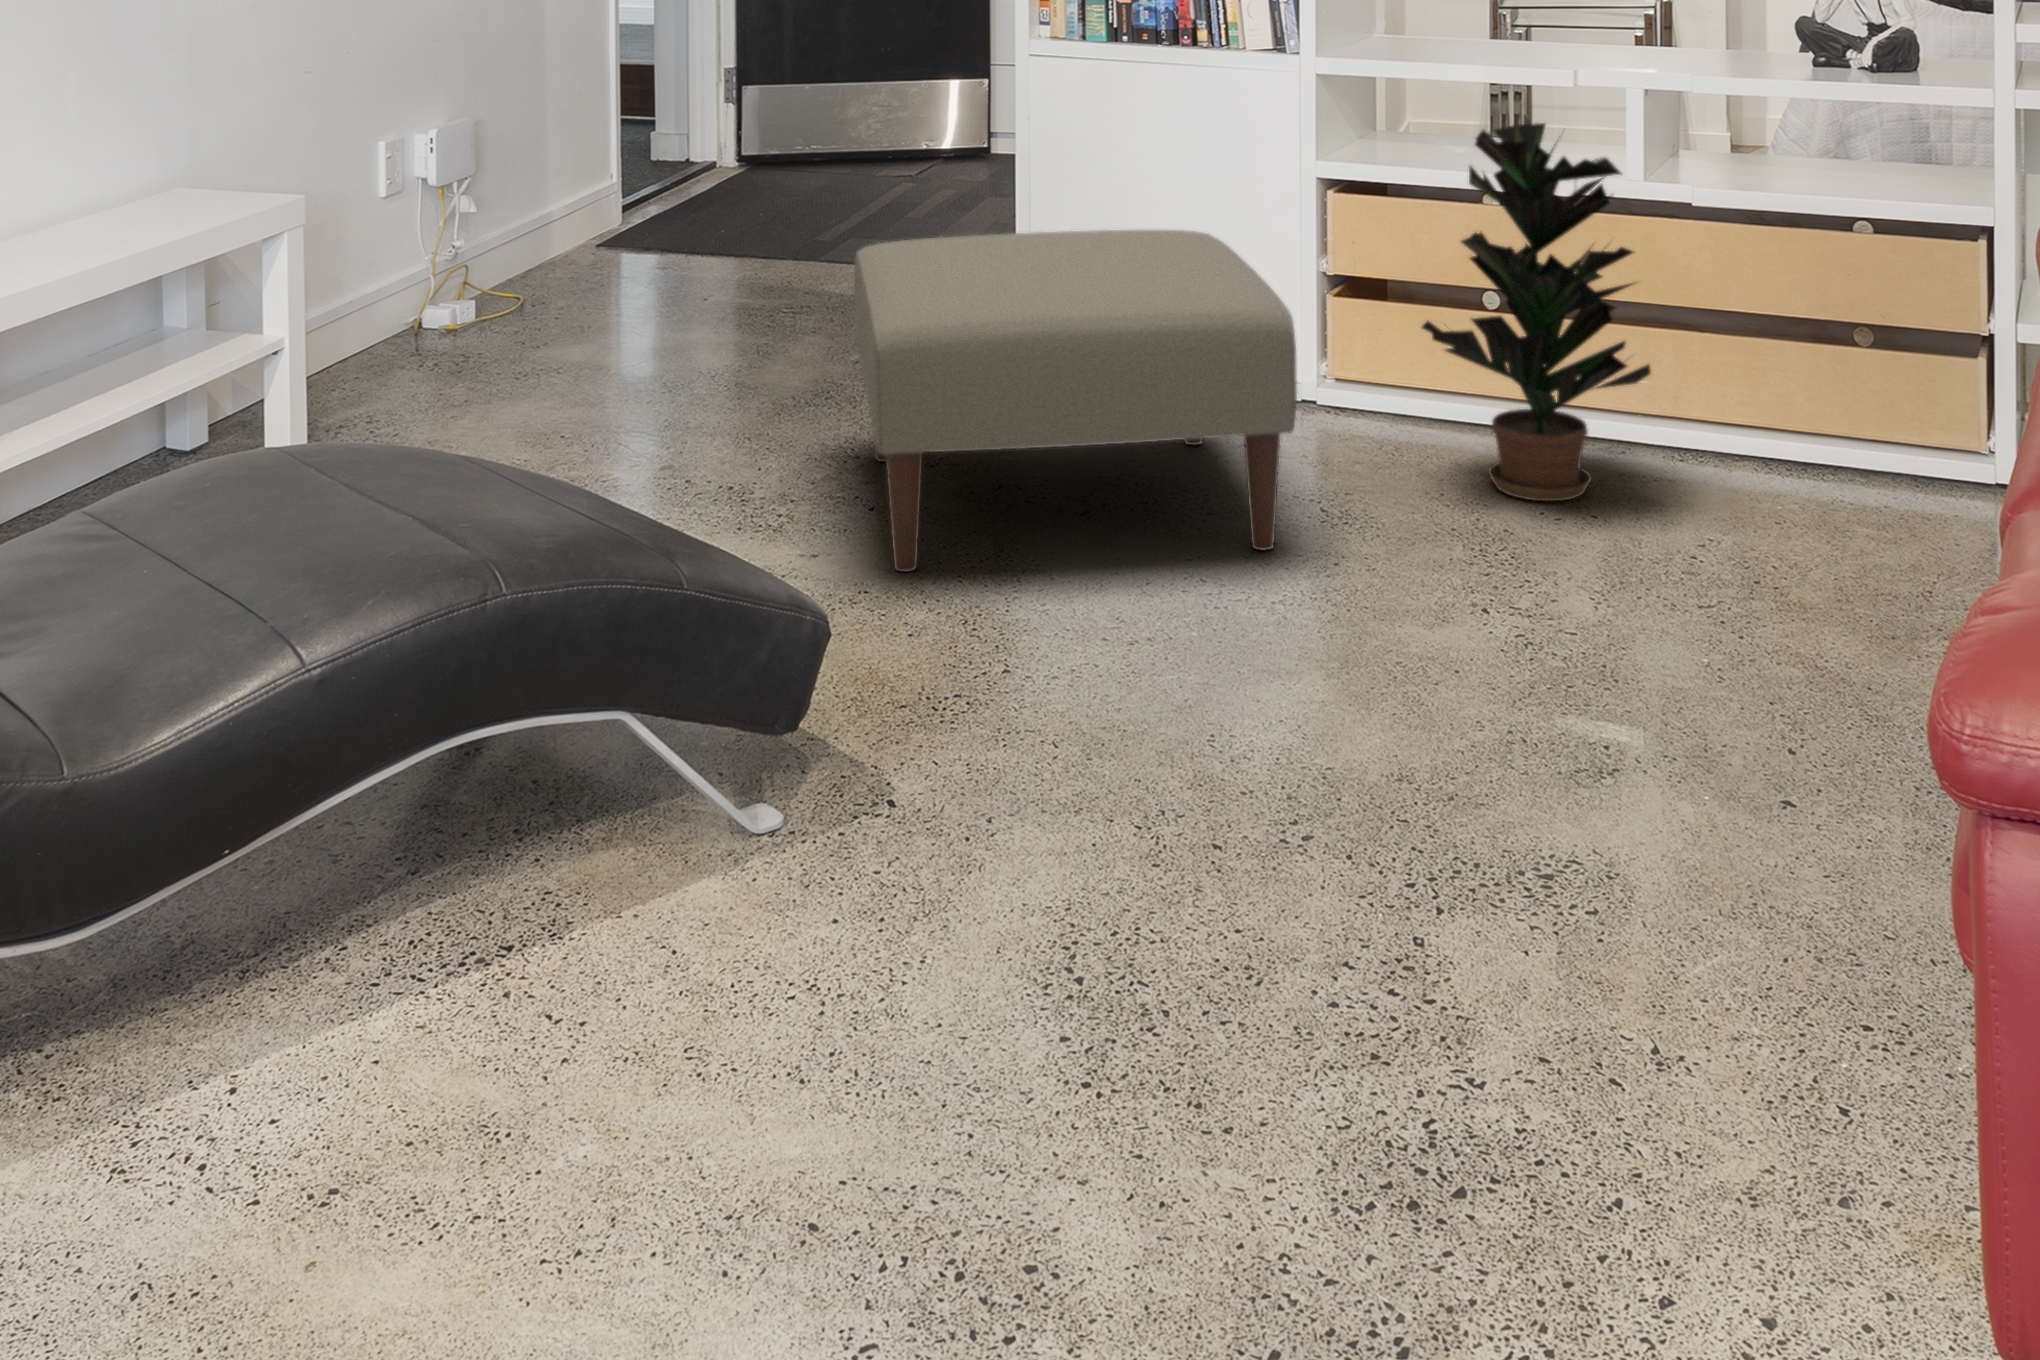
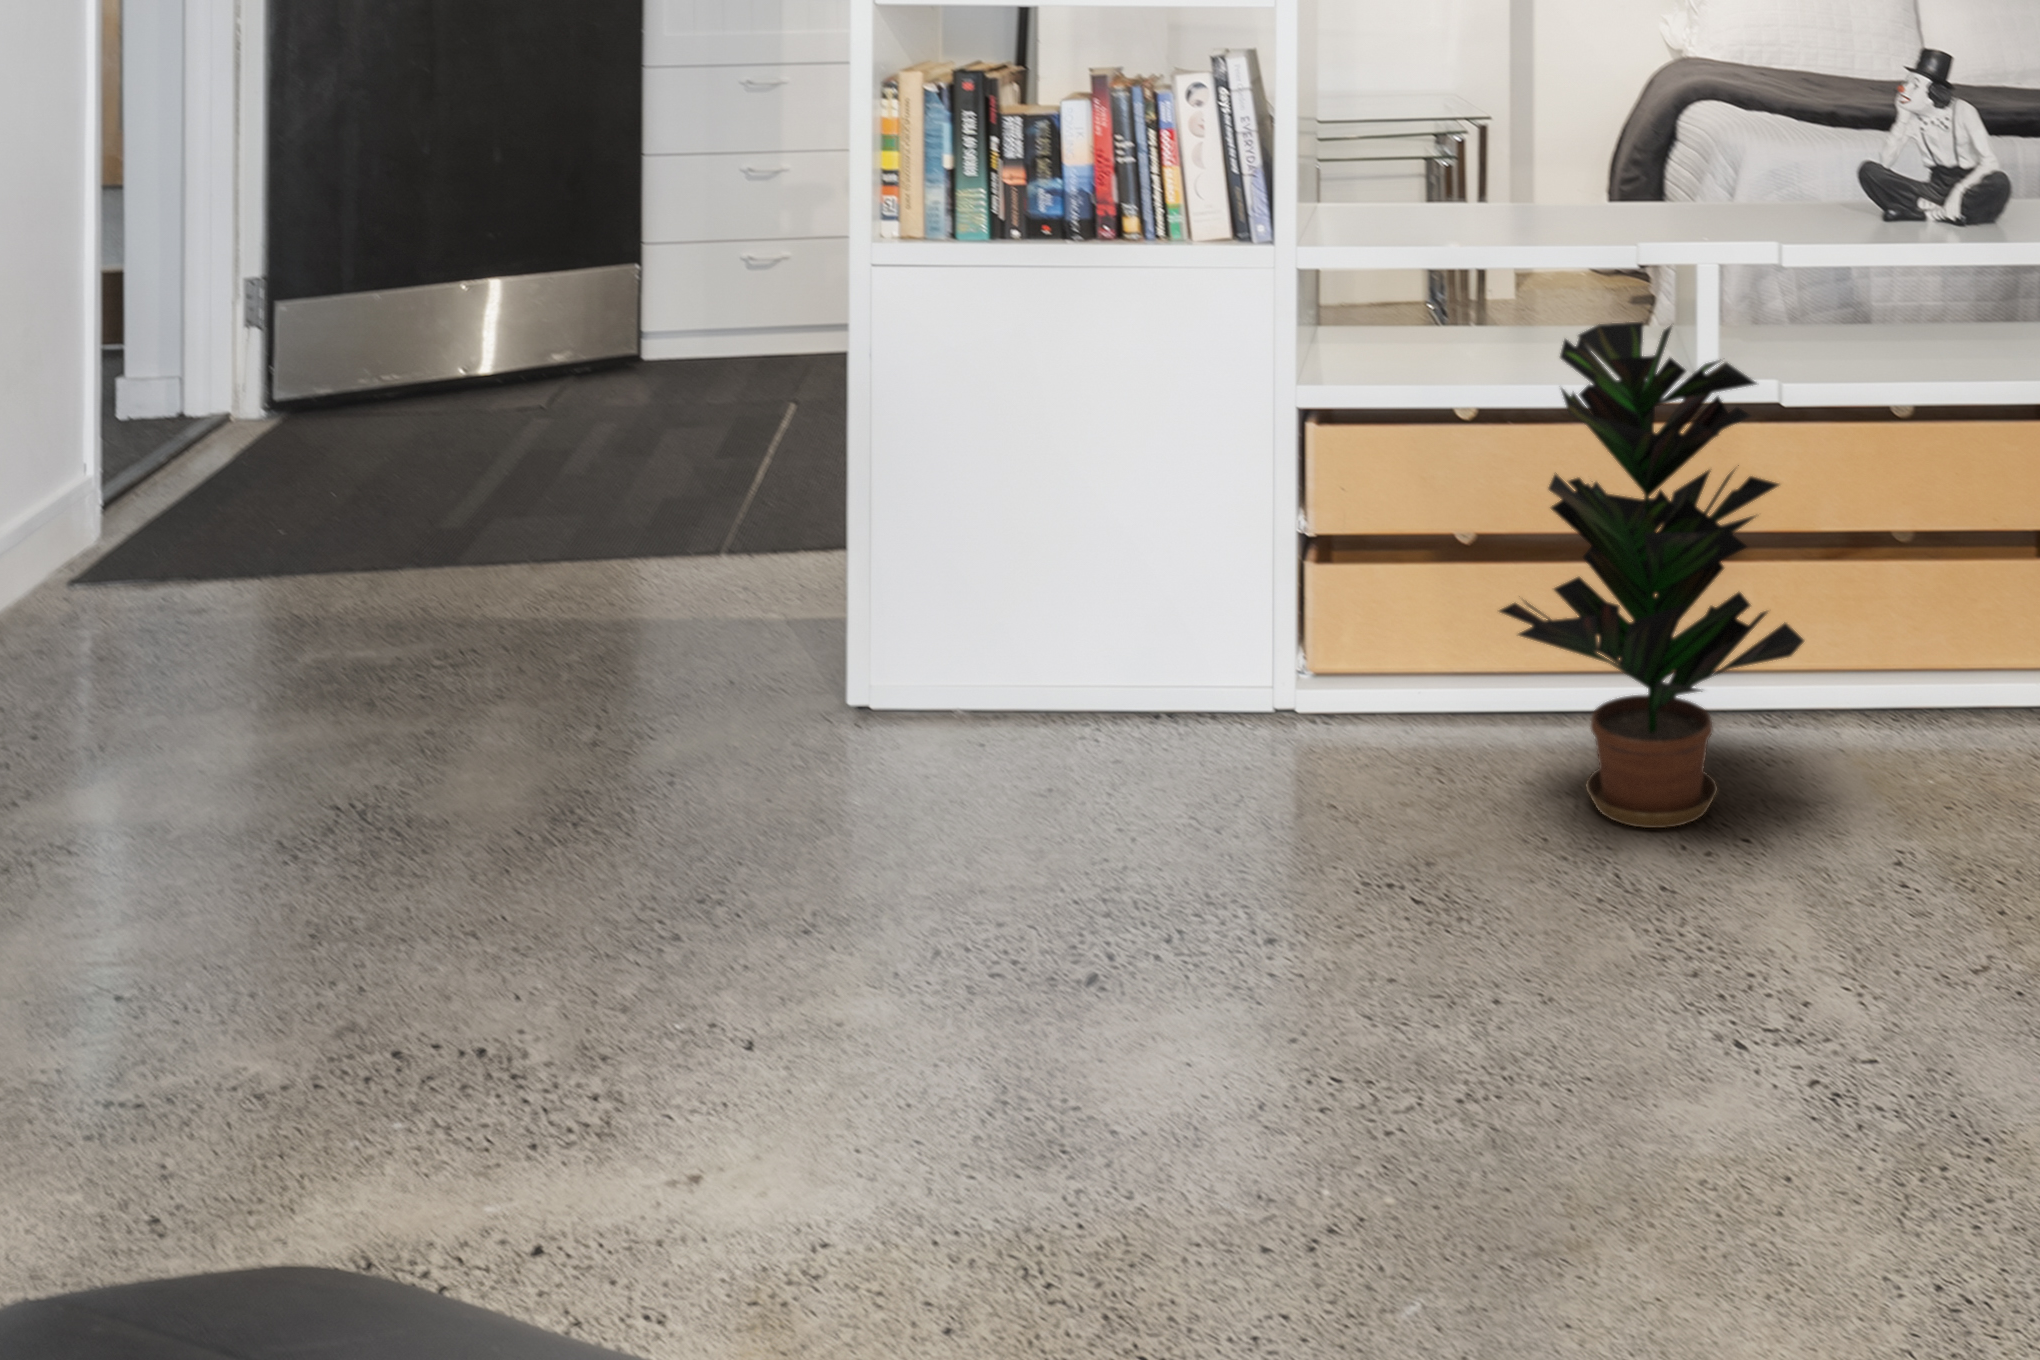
ottoman: present [854,230,1297,572] -> none [671,510,1435,1180]

